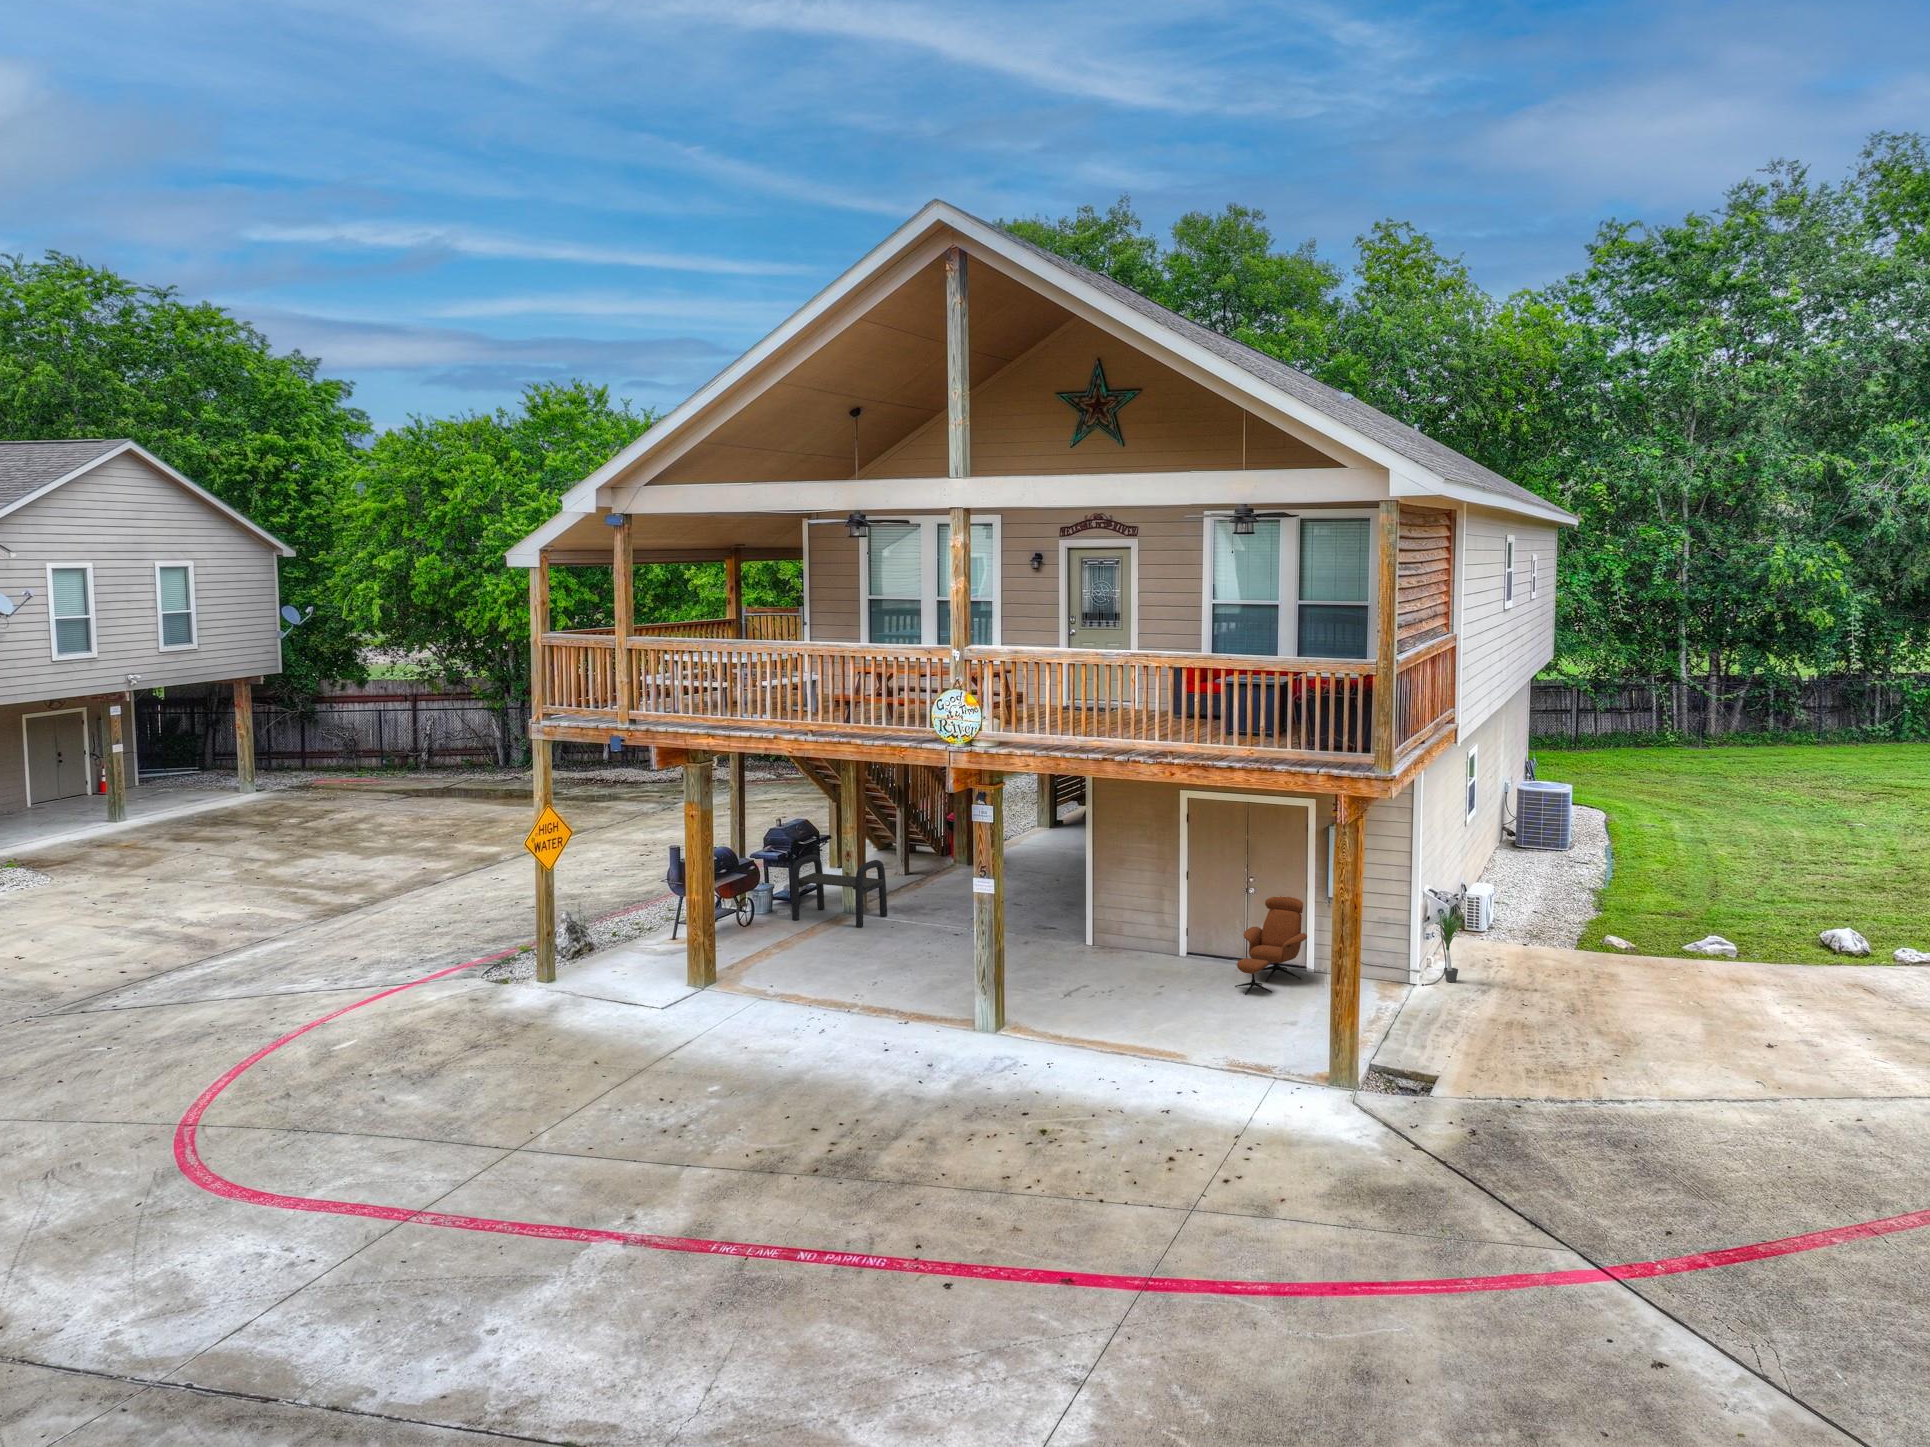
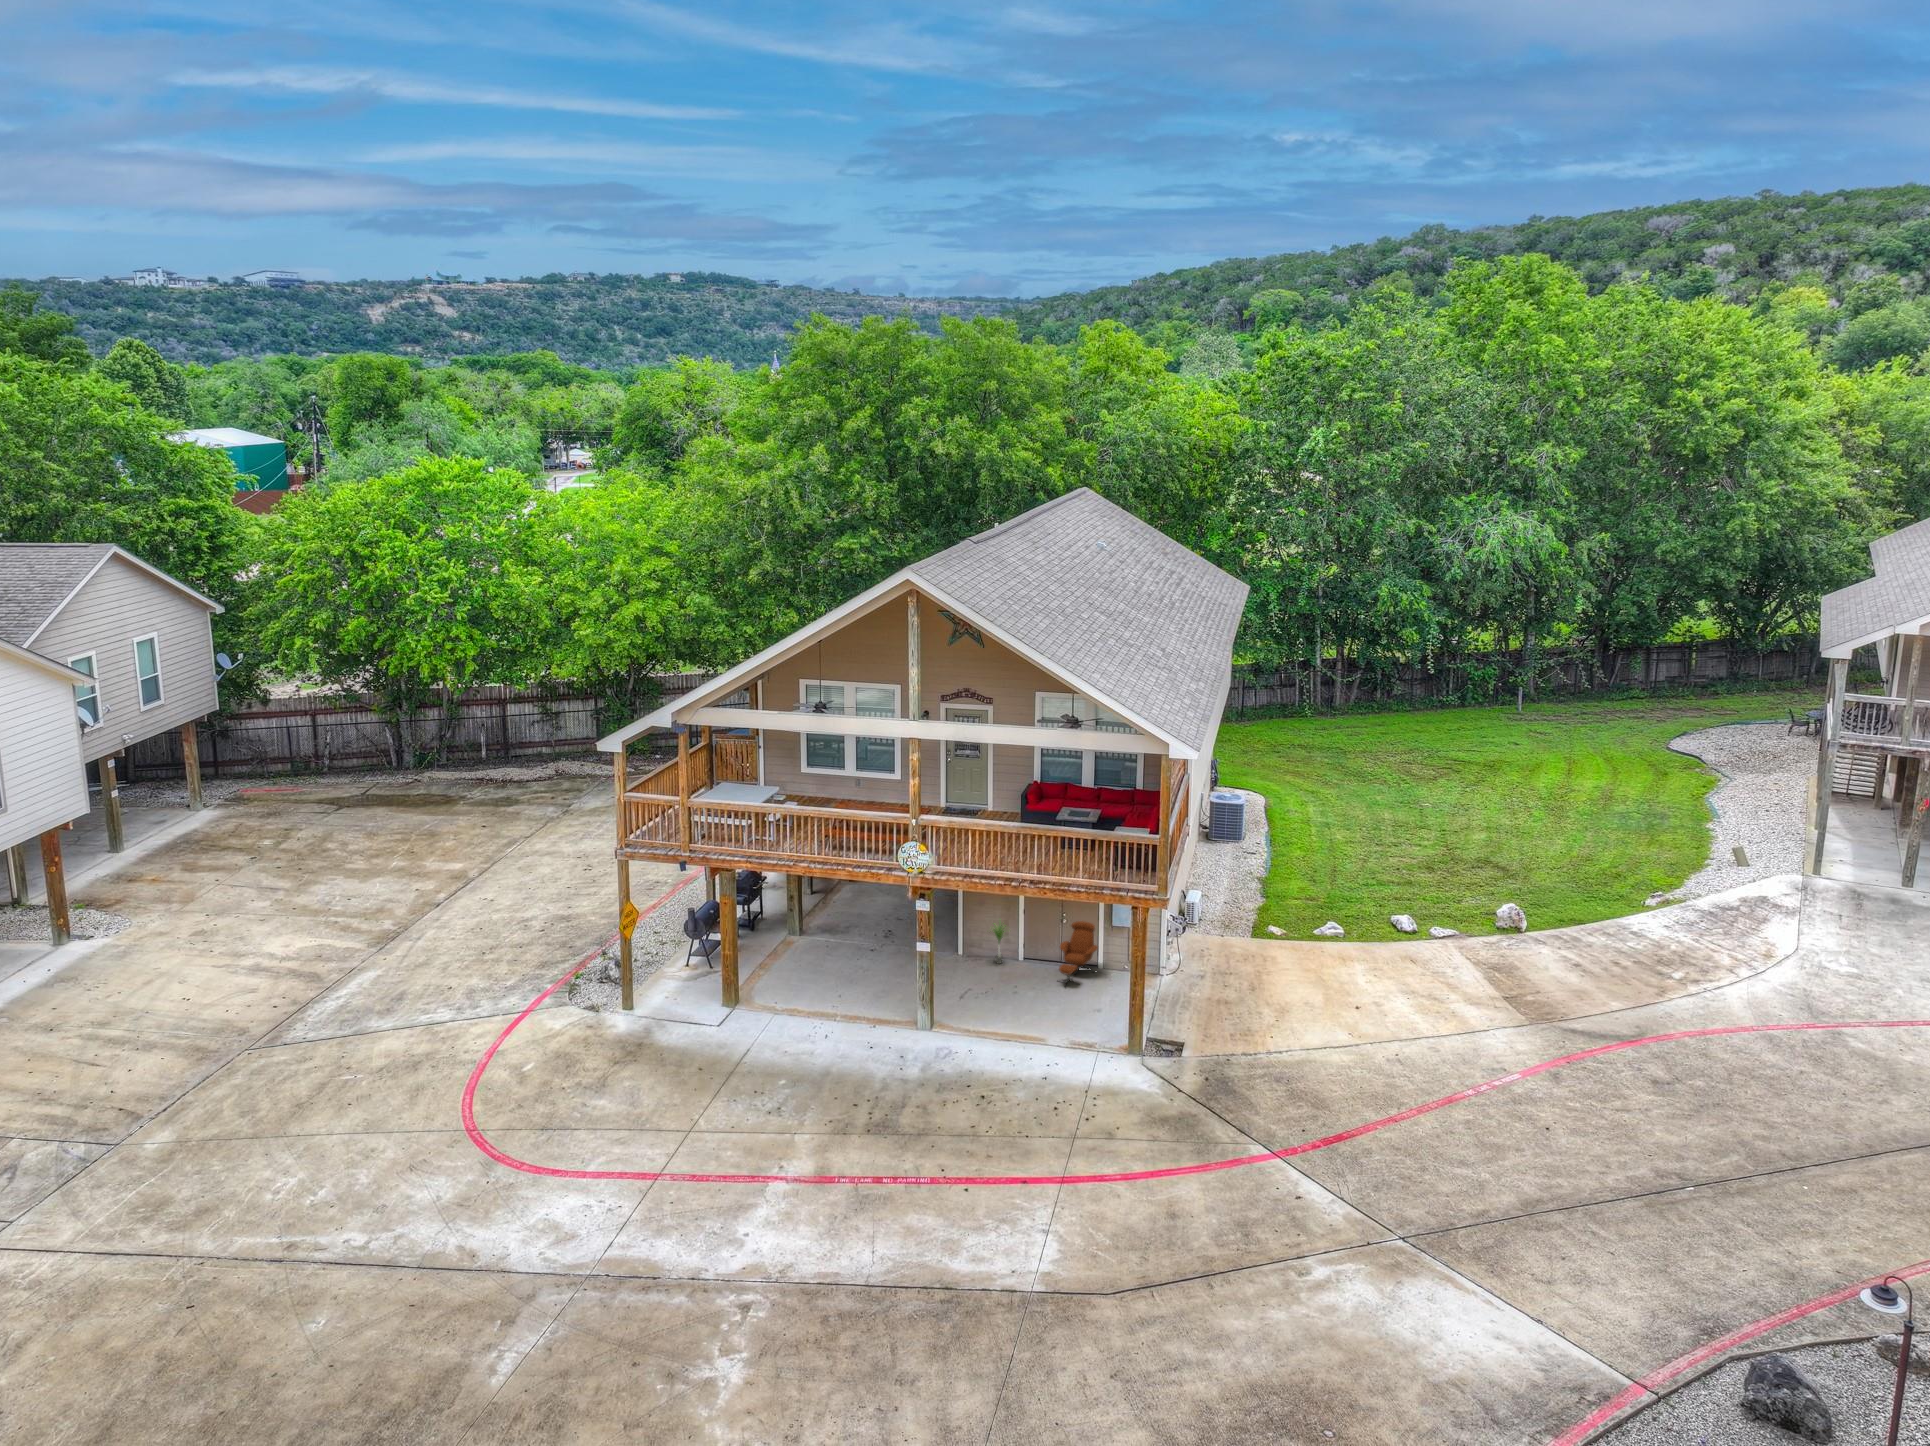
bench: present [792,855,887,927] -> none [750,893,814,944]
potted plant: present [1436,910,1466,982] -> present [994,924,1006,964]

